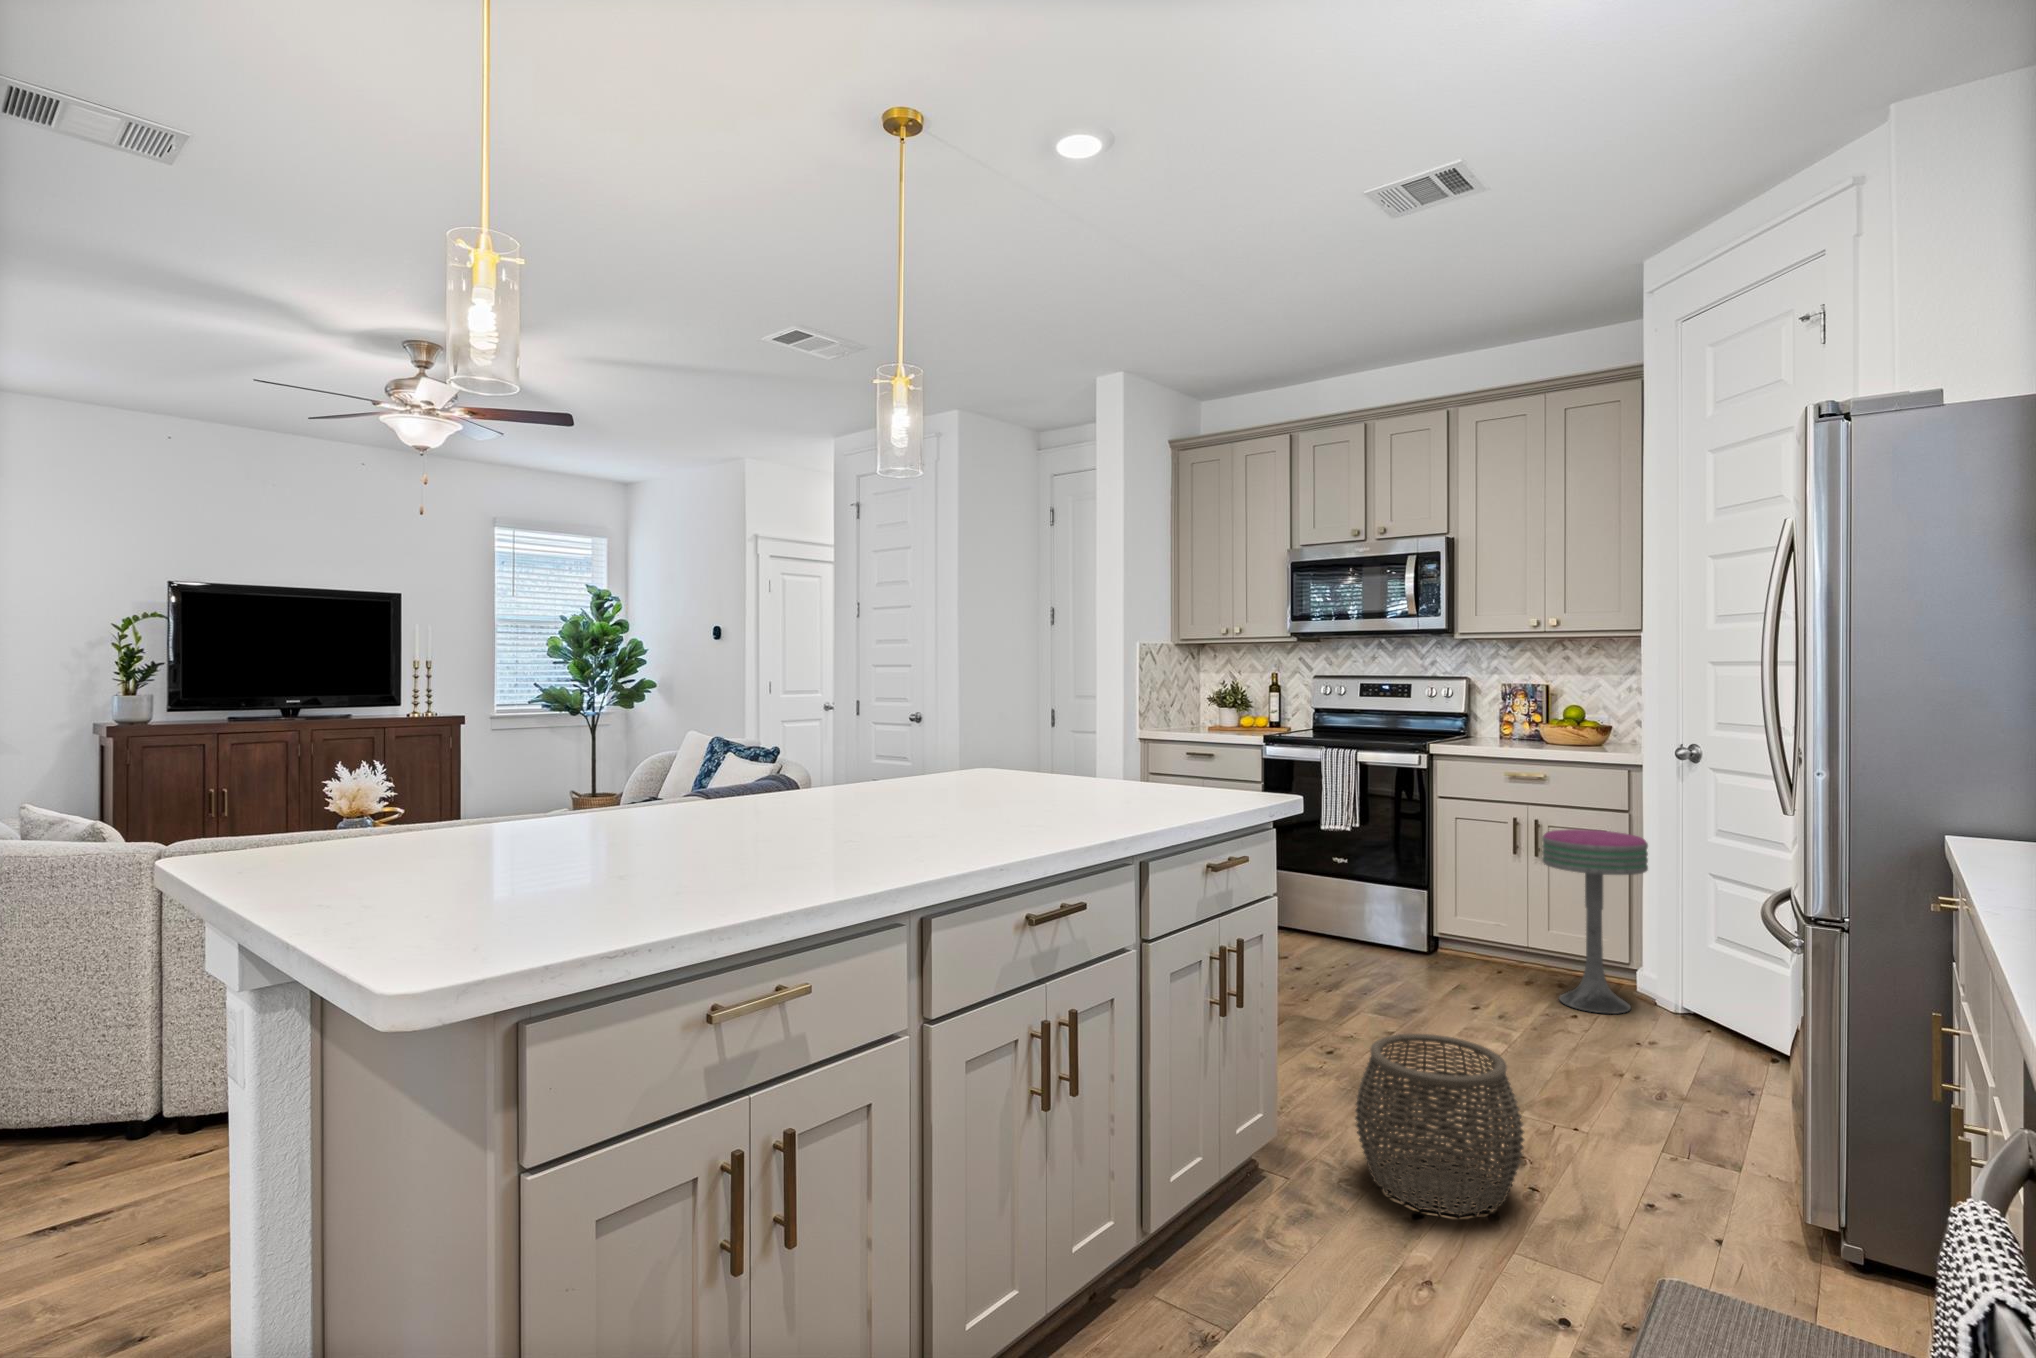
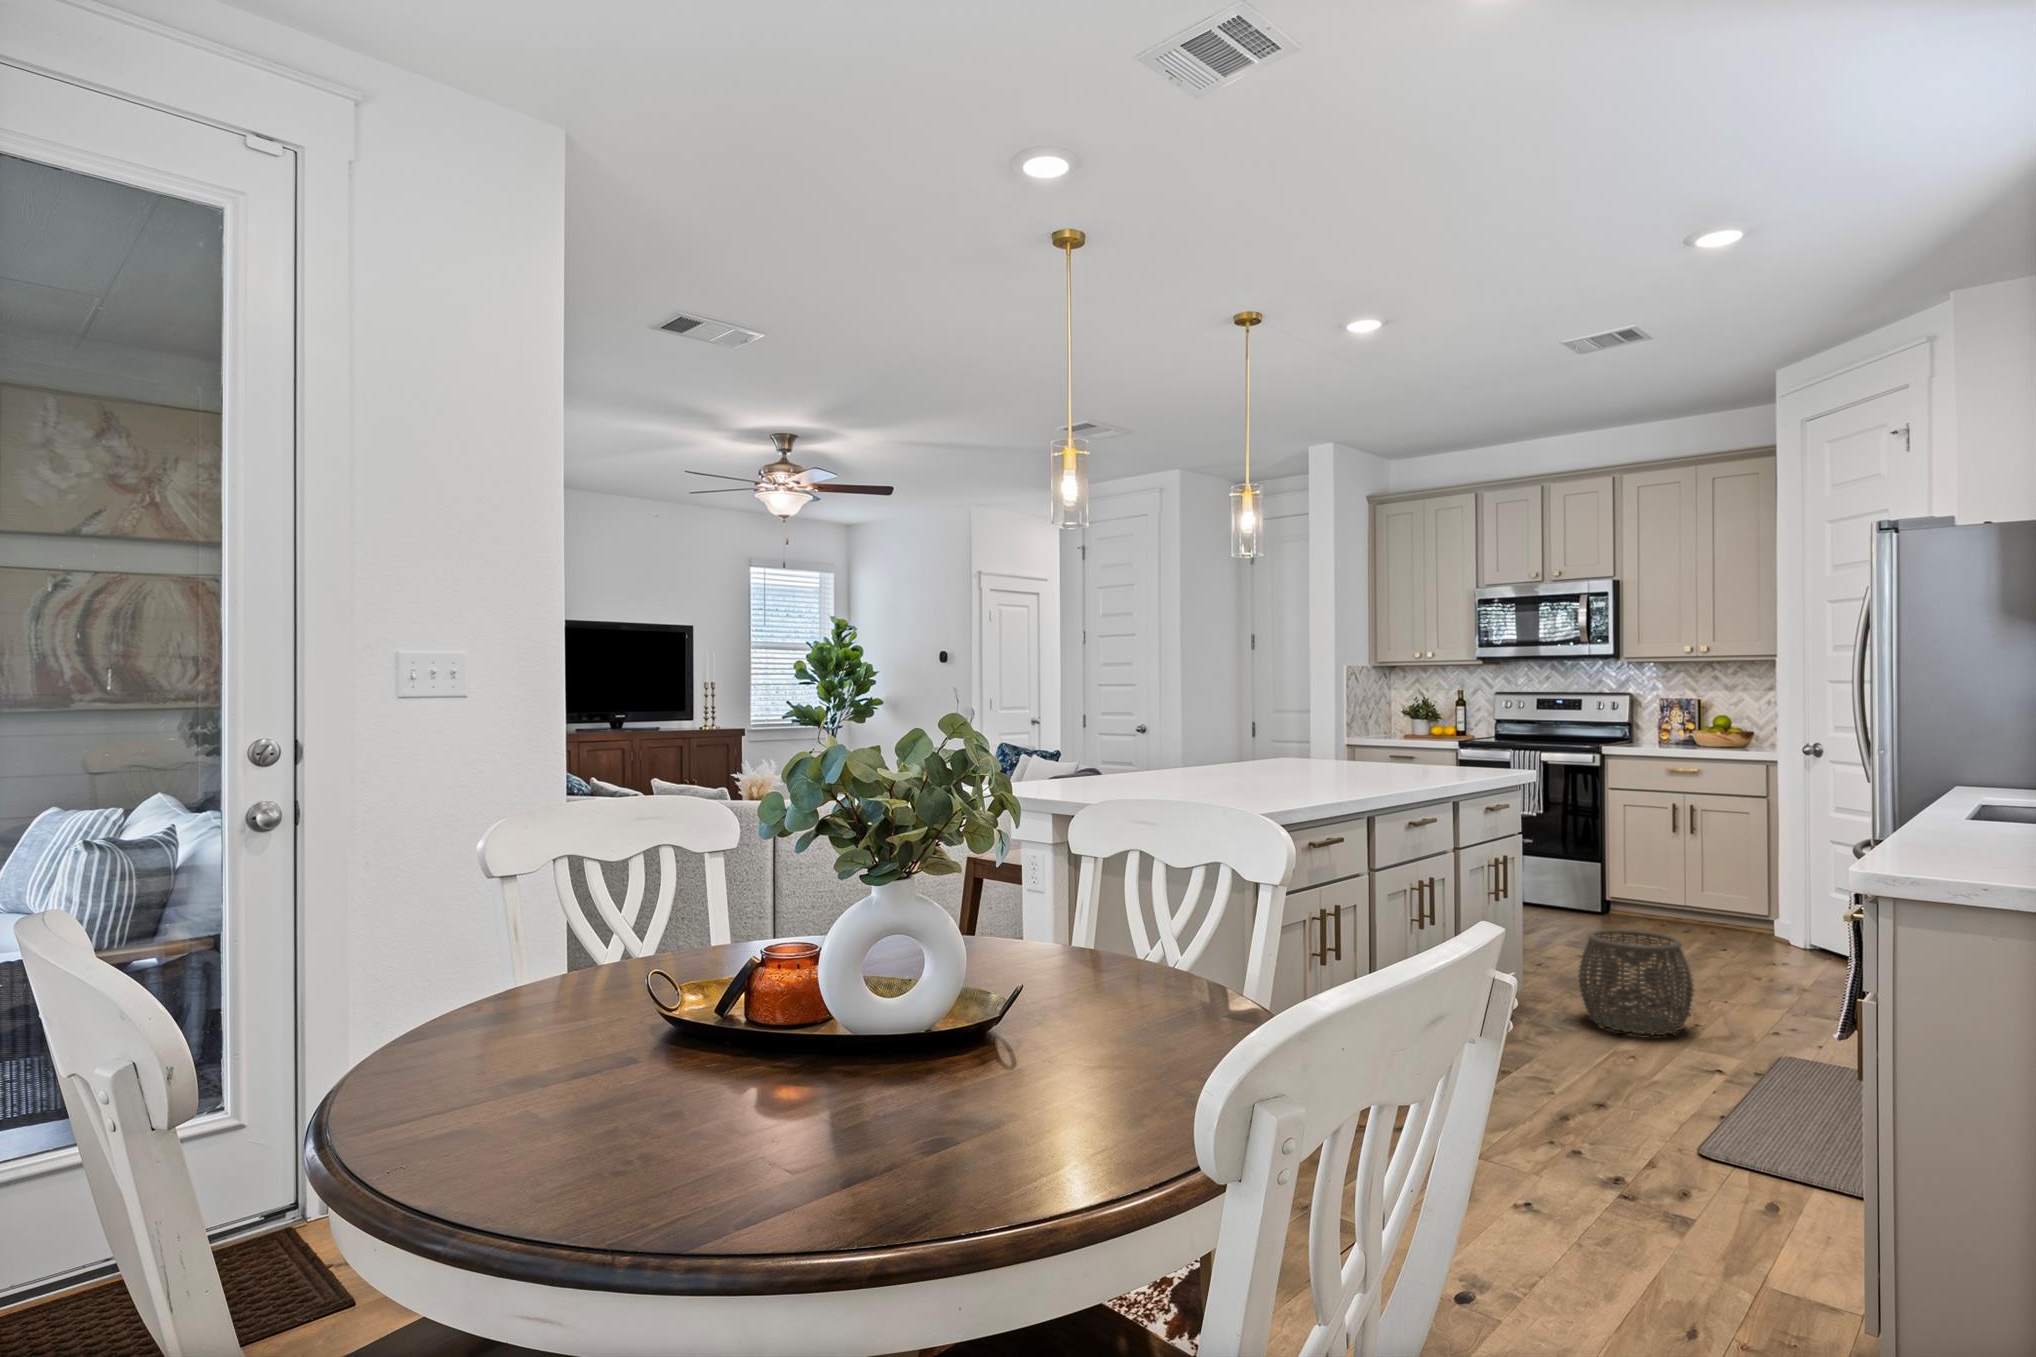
bar stool: present [1542,829,1648,1014] -> none [1698,811,1783,950]

